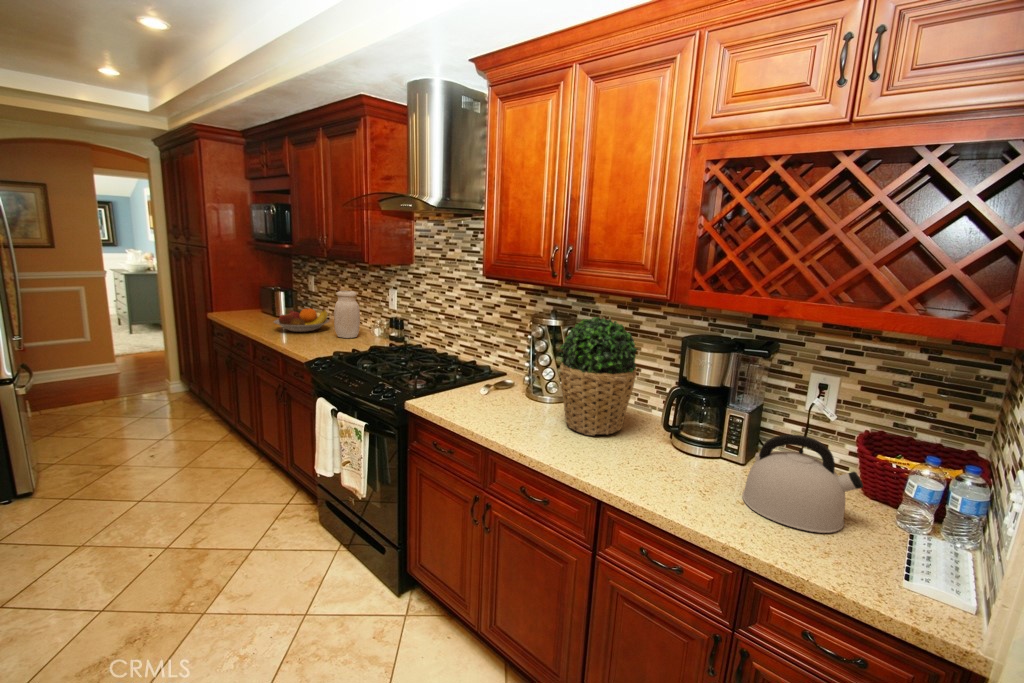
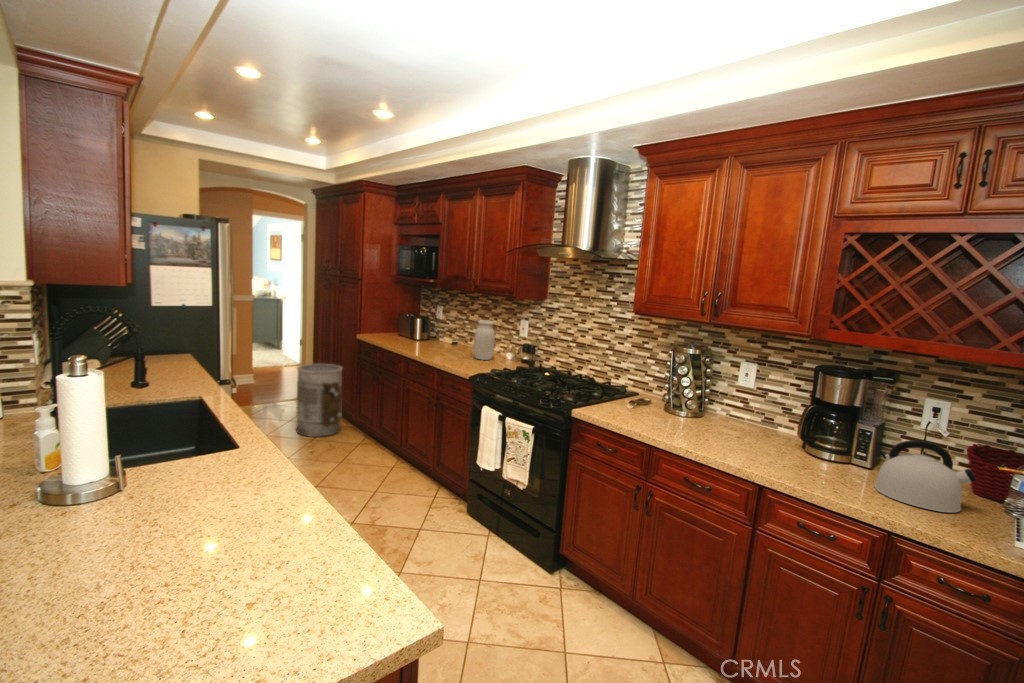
fruit bowl: present [274,308,329,332] -> none [420,334,464,353]
potted plant: present [560,317,638,436] -> none [708,348,775,442]
trash can: none [139,348,206,435] -> present [296,364,343,437]

